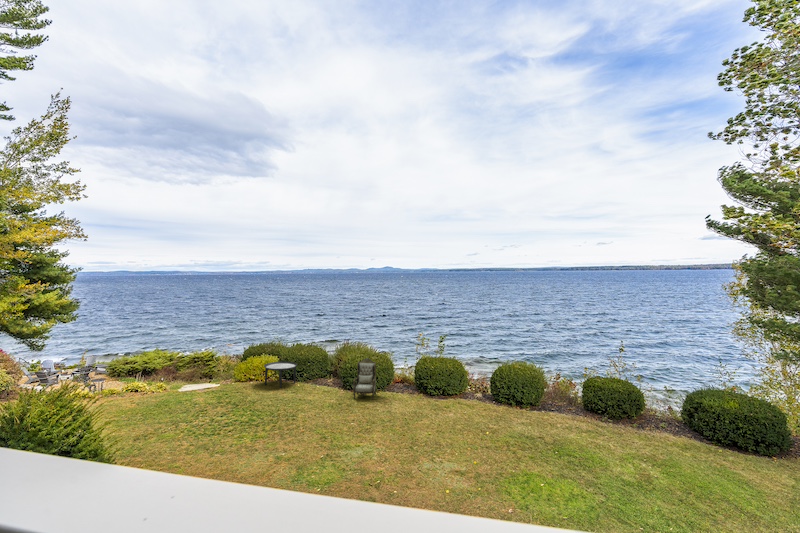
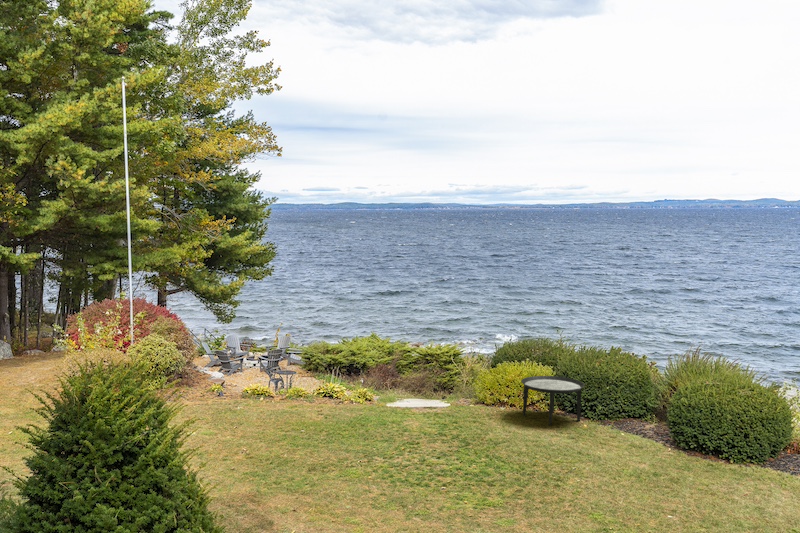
armchair: present [353,358,376,399] -> none [689,390,747,480]

